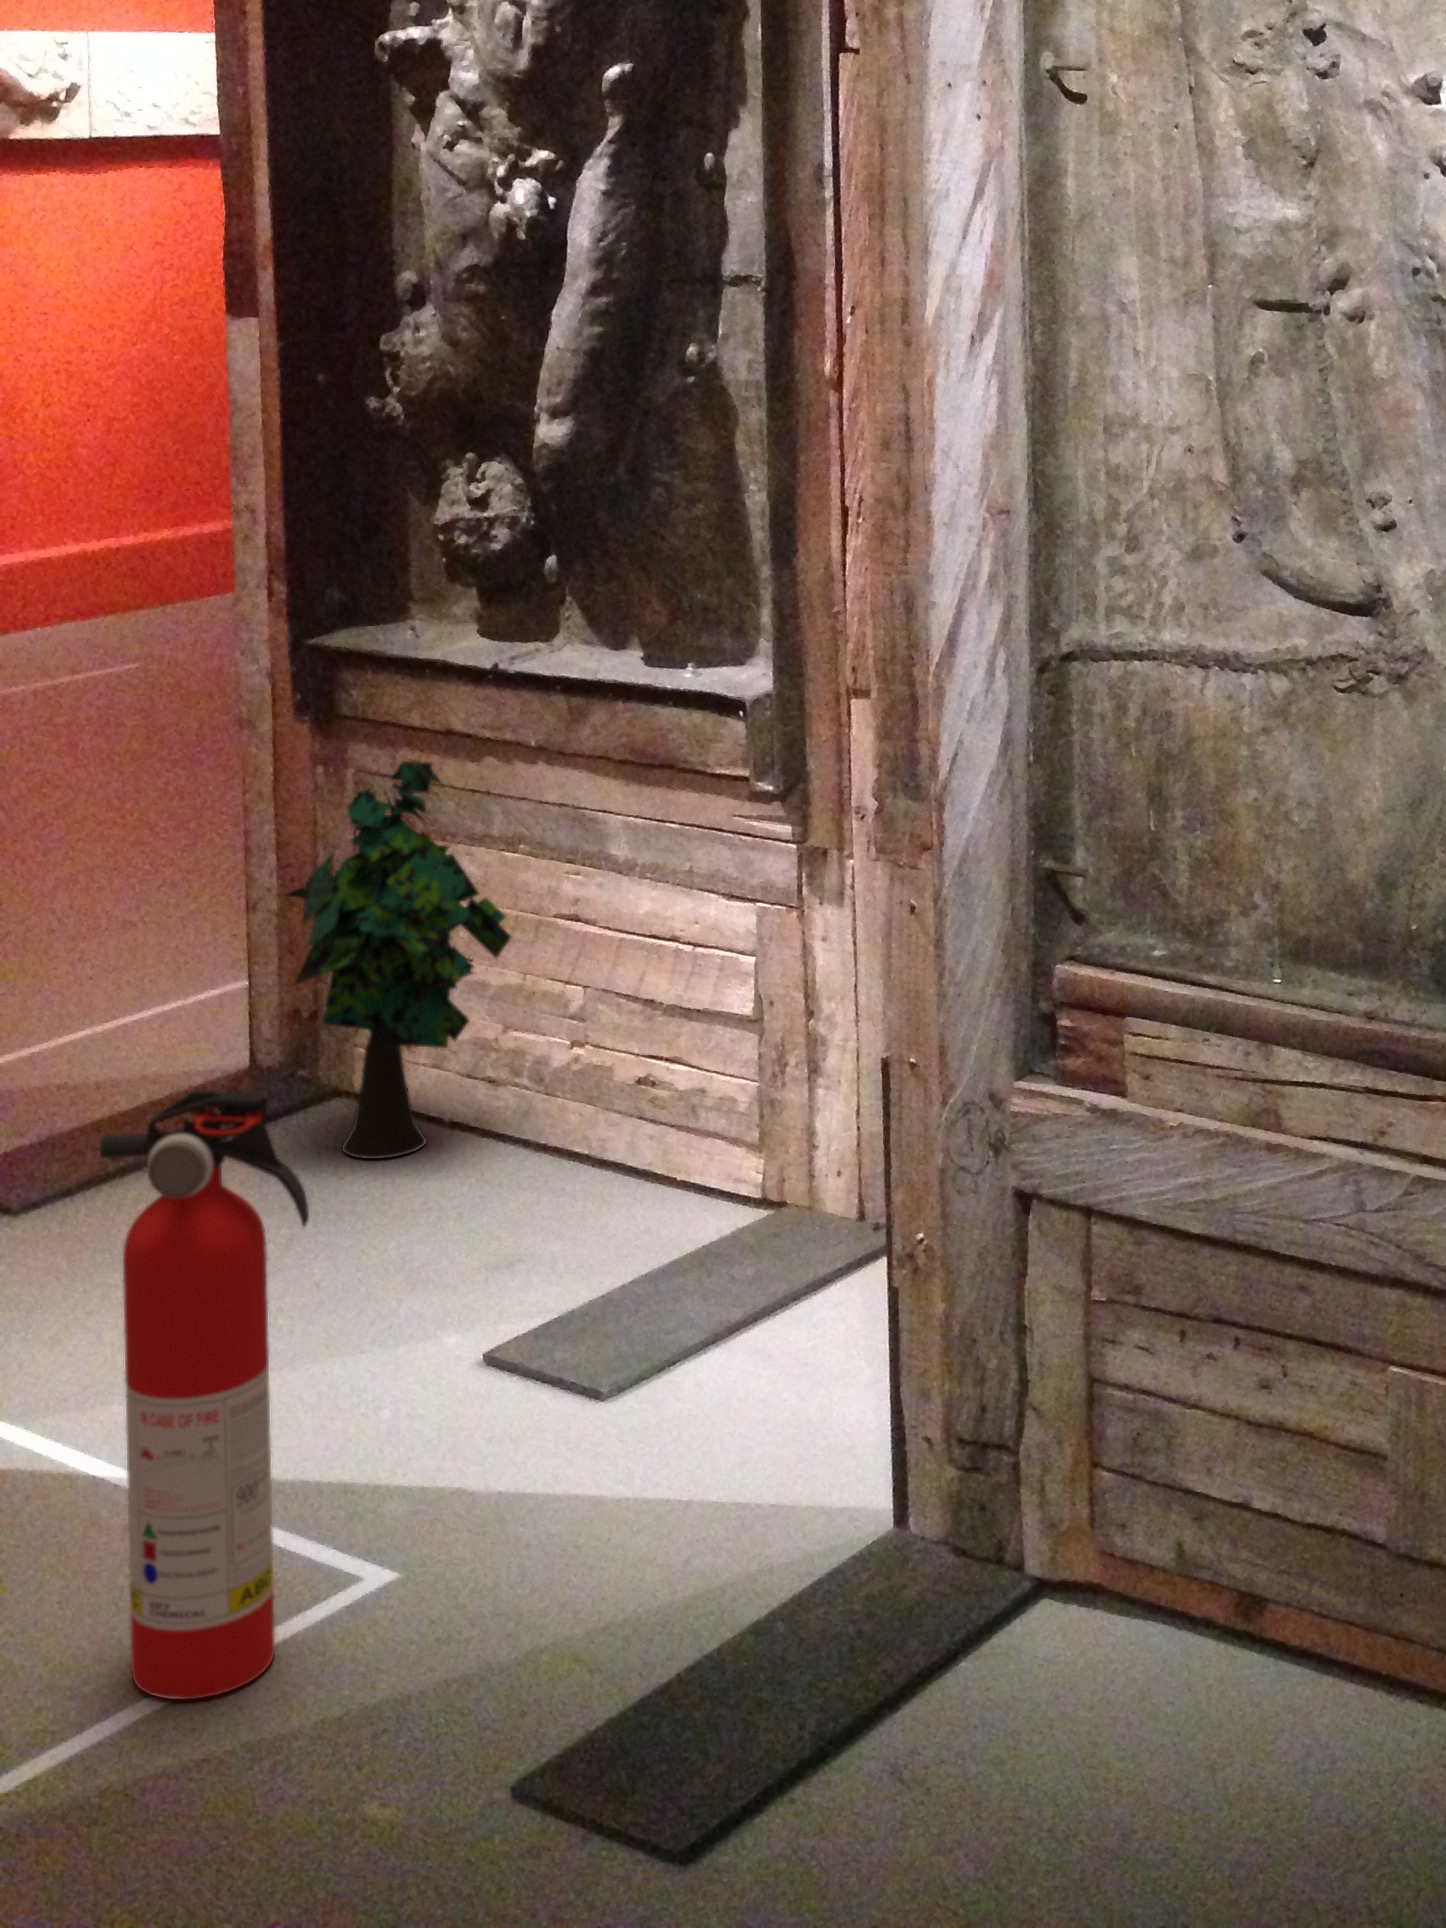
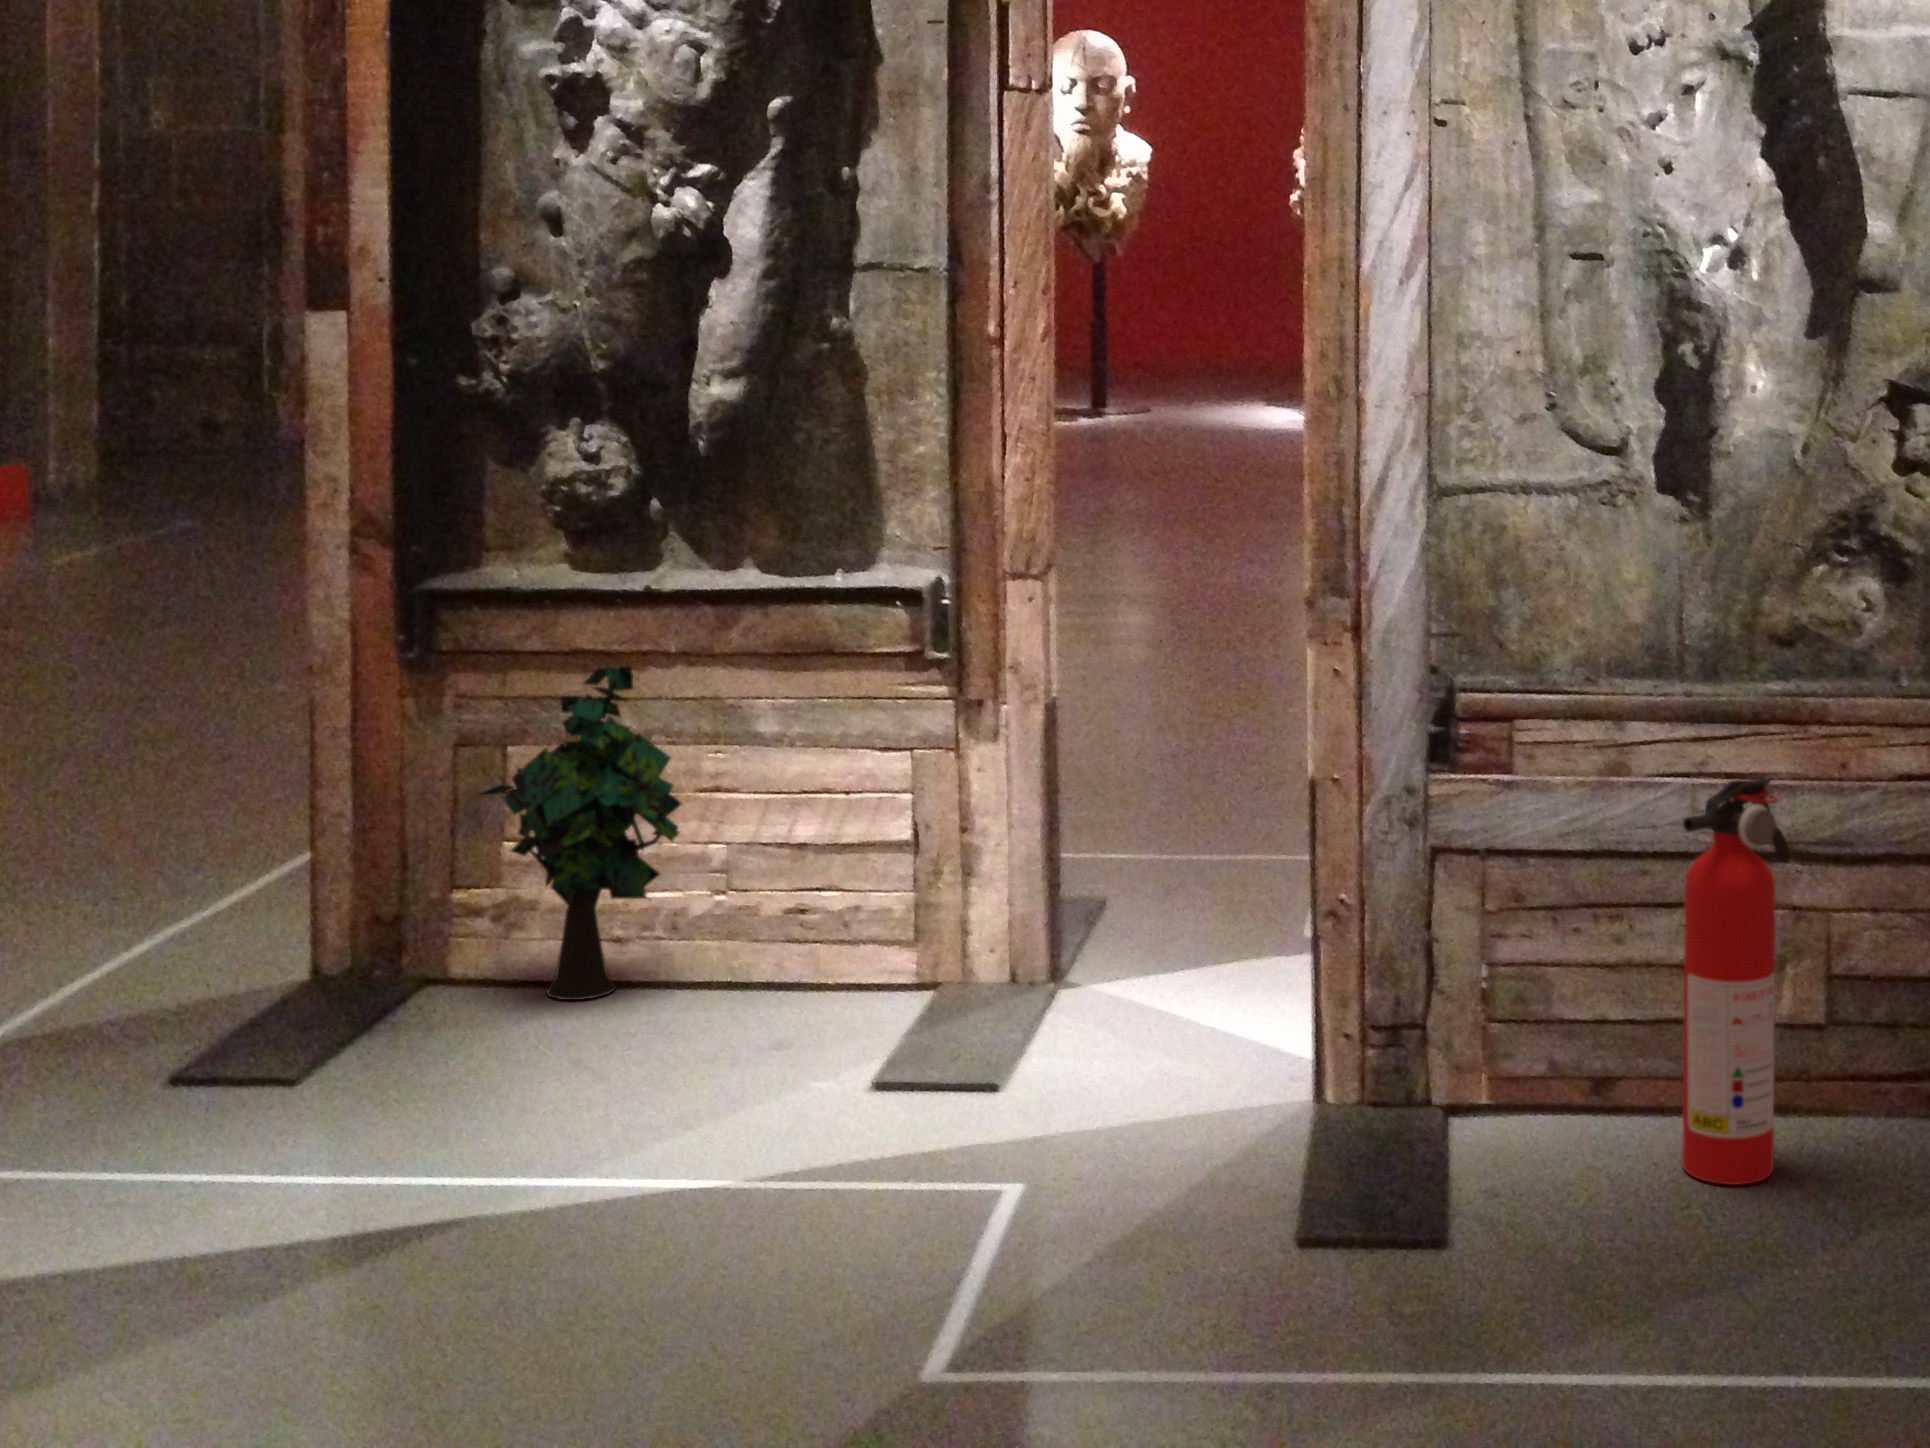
fire extinguisher: present [100,1090,309,1700] -> present [1682,776,1789,1185]

